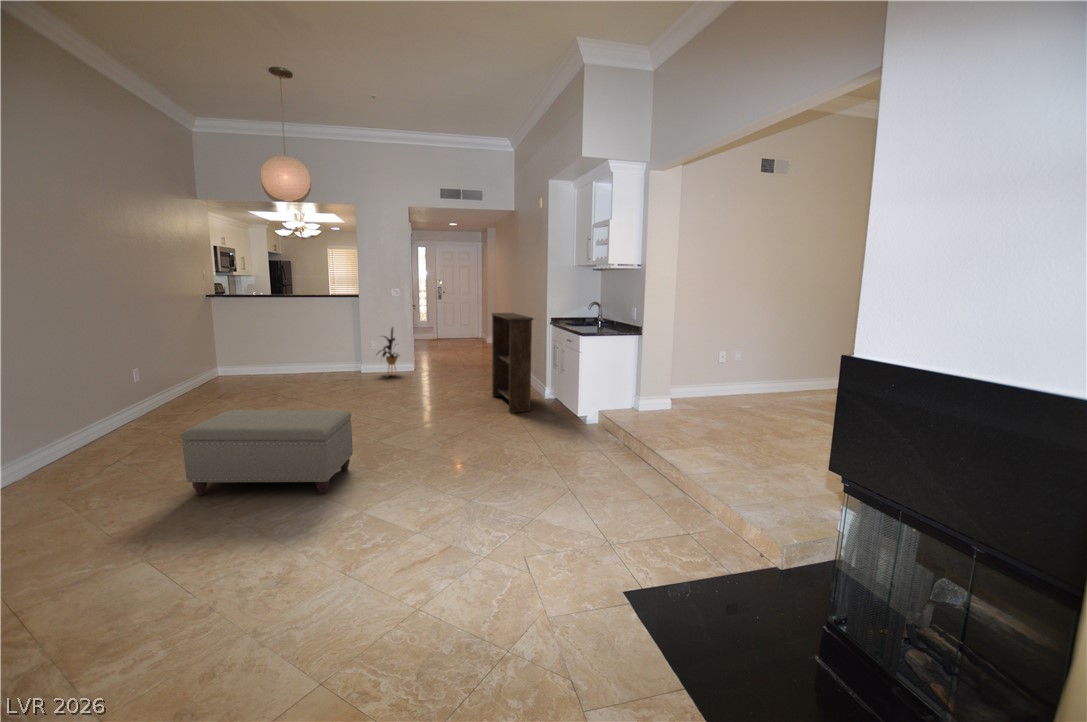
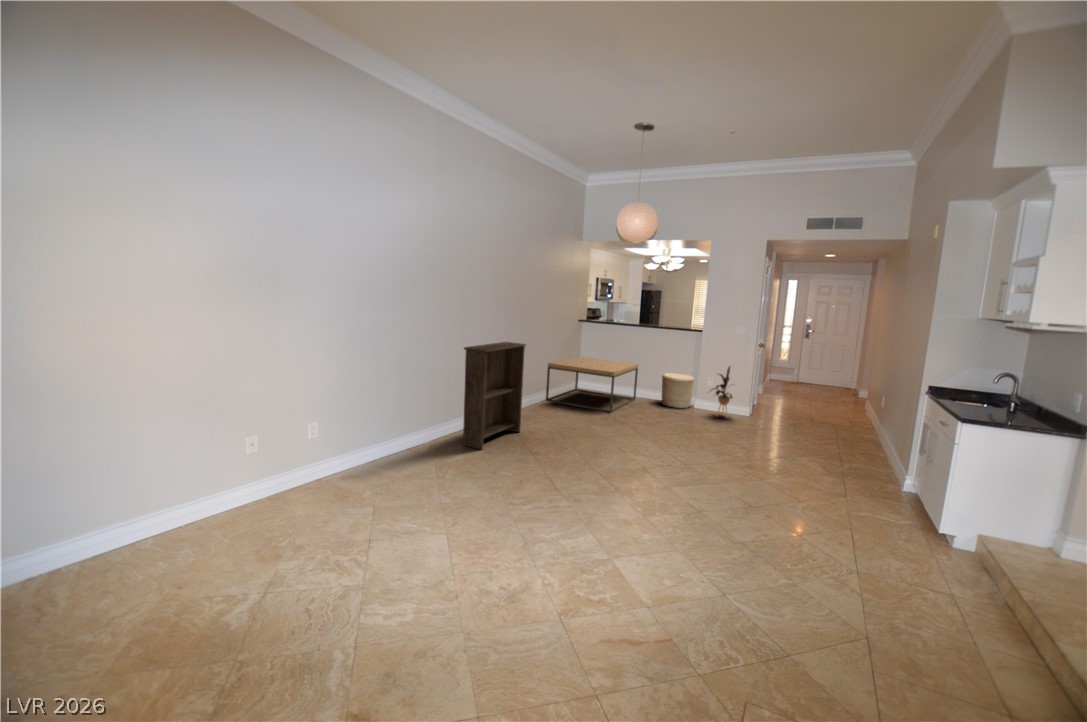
bookshelf: present [491,313,533,412] -> present [463,342,526,449]
coffee table: none [175,338,296,397] -> present [546,357,638,413]
woven basket: none [323,342,358,376] -> present [662,373,694,408]
ottoman: present [181,410,353,495] -> none [507,425,636,522]

